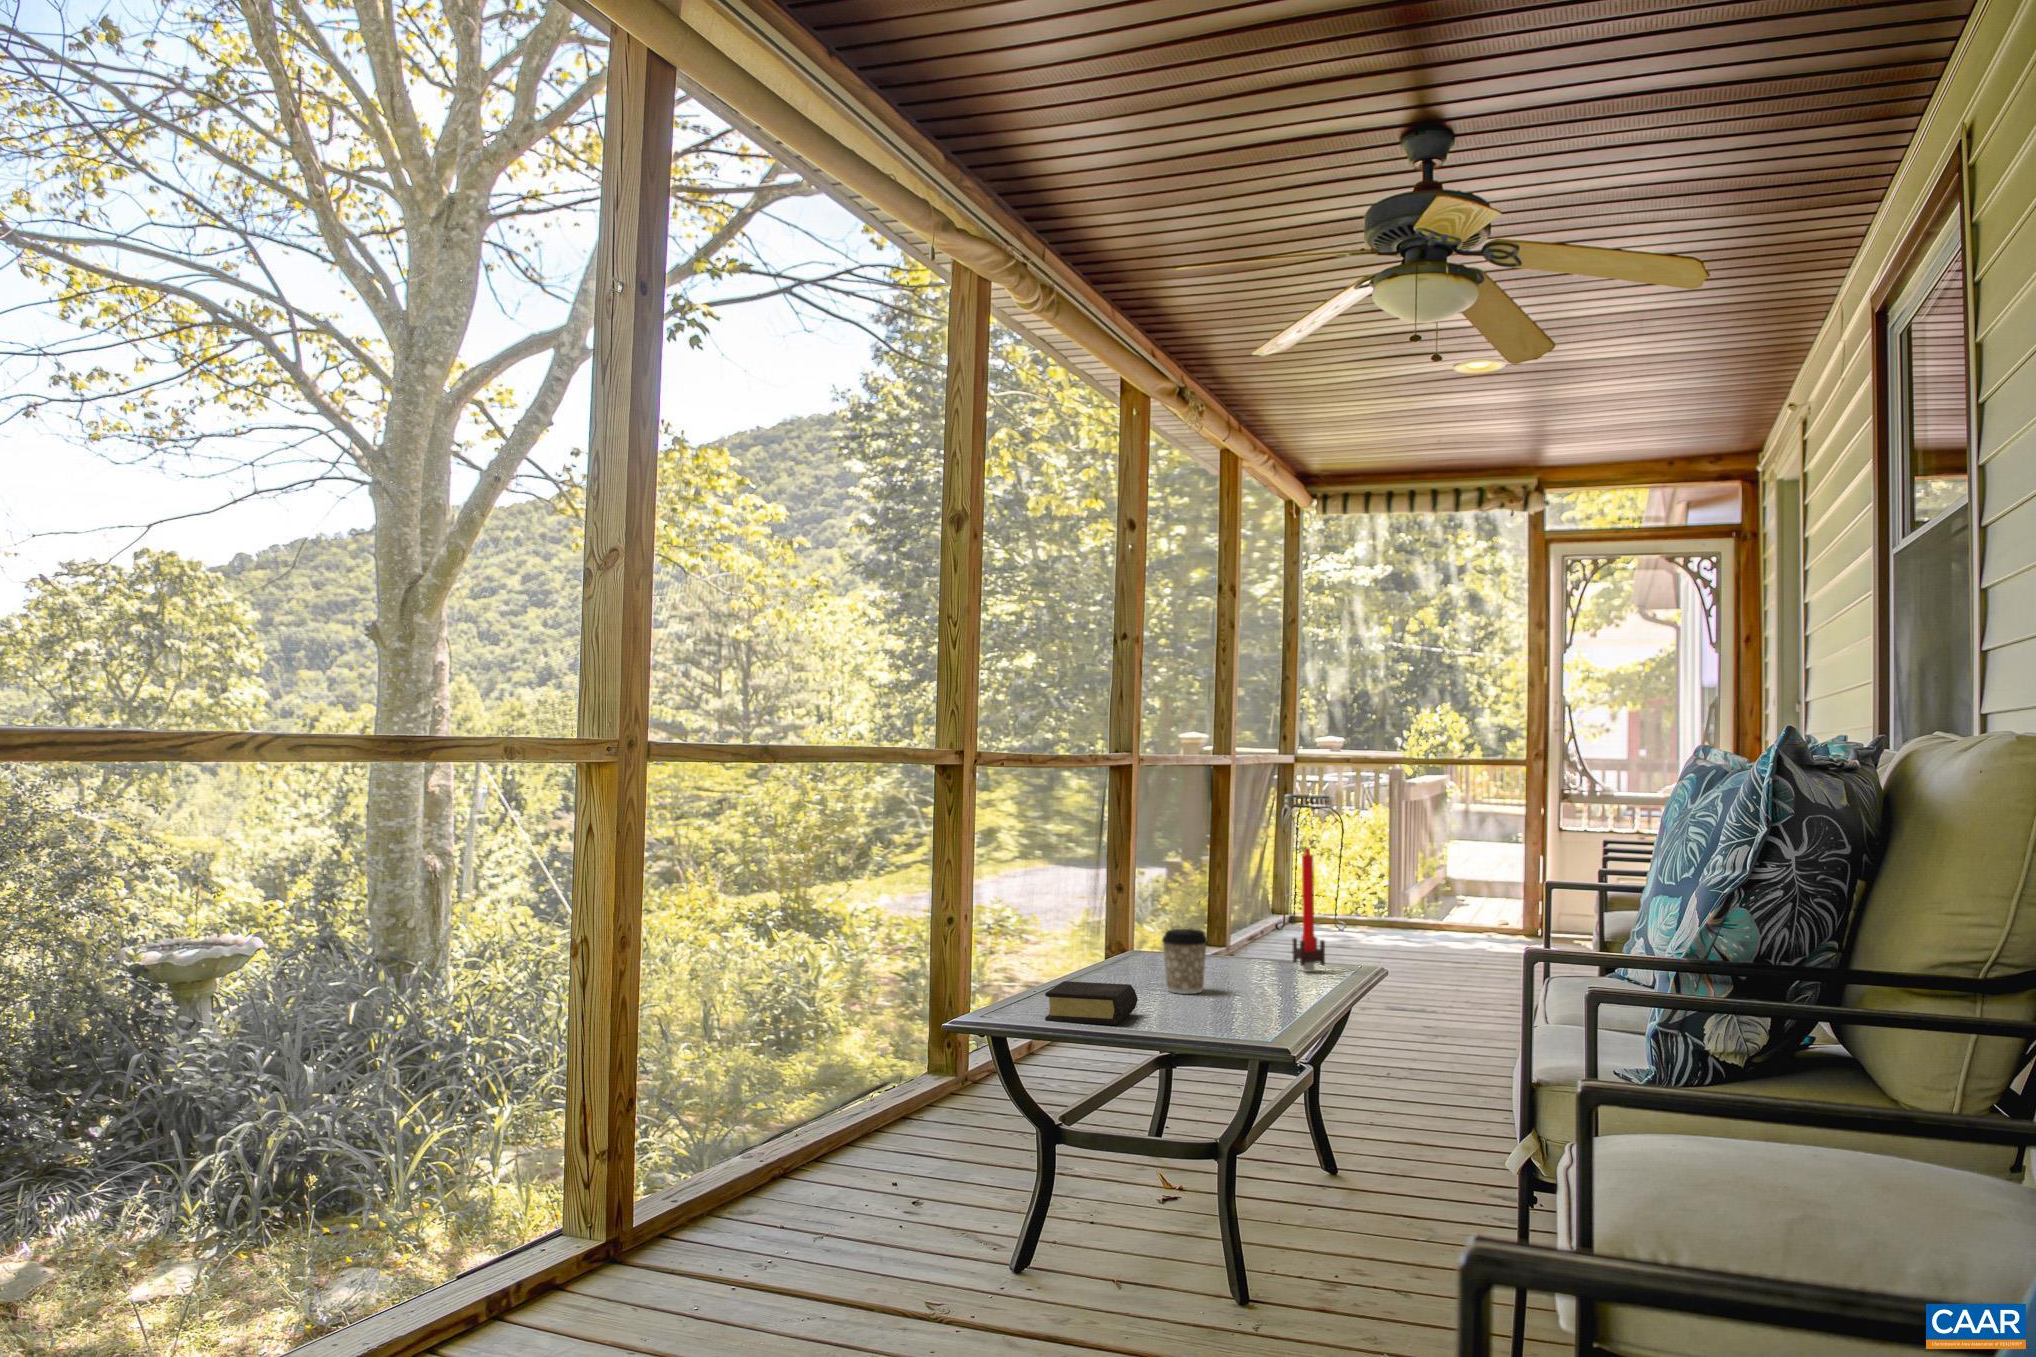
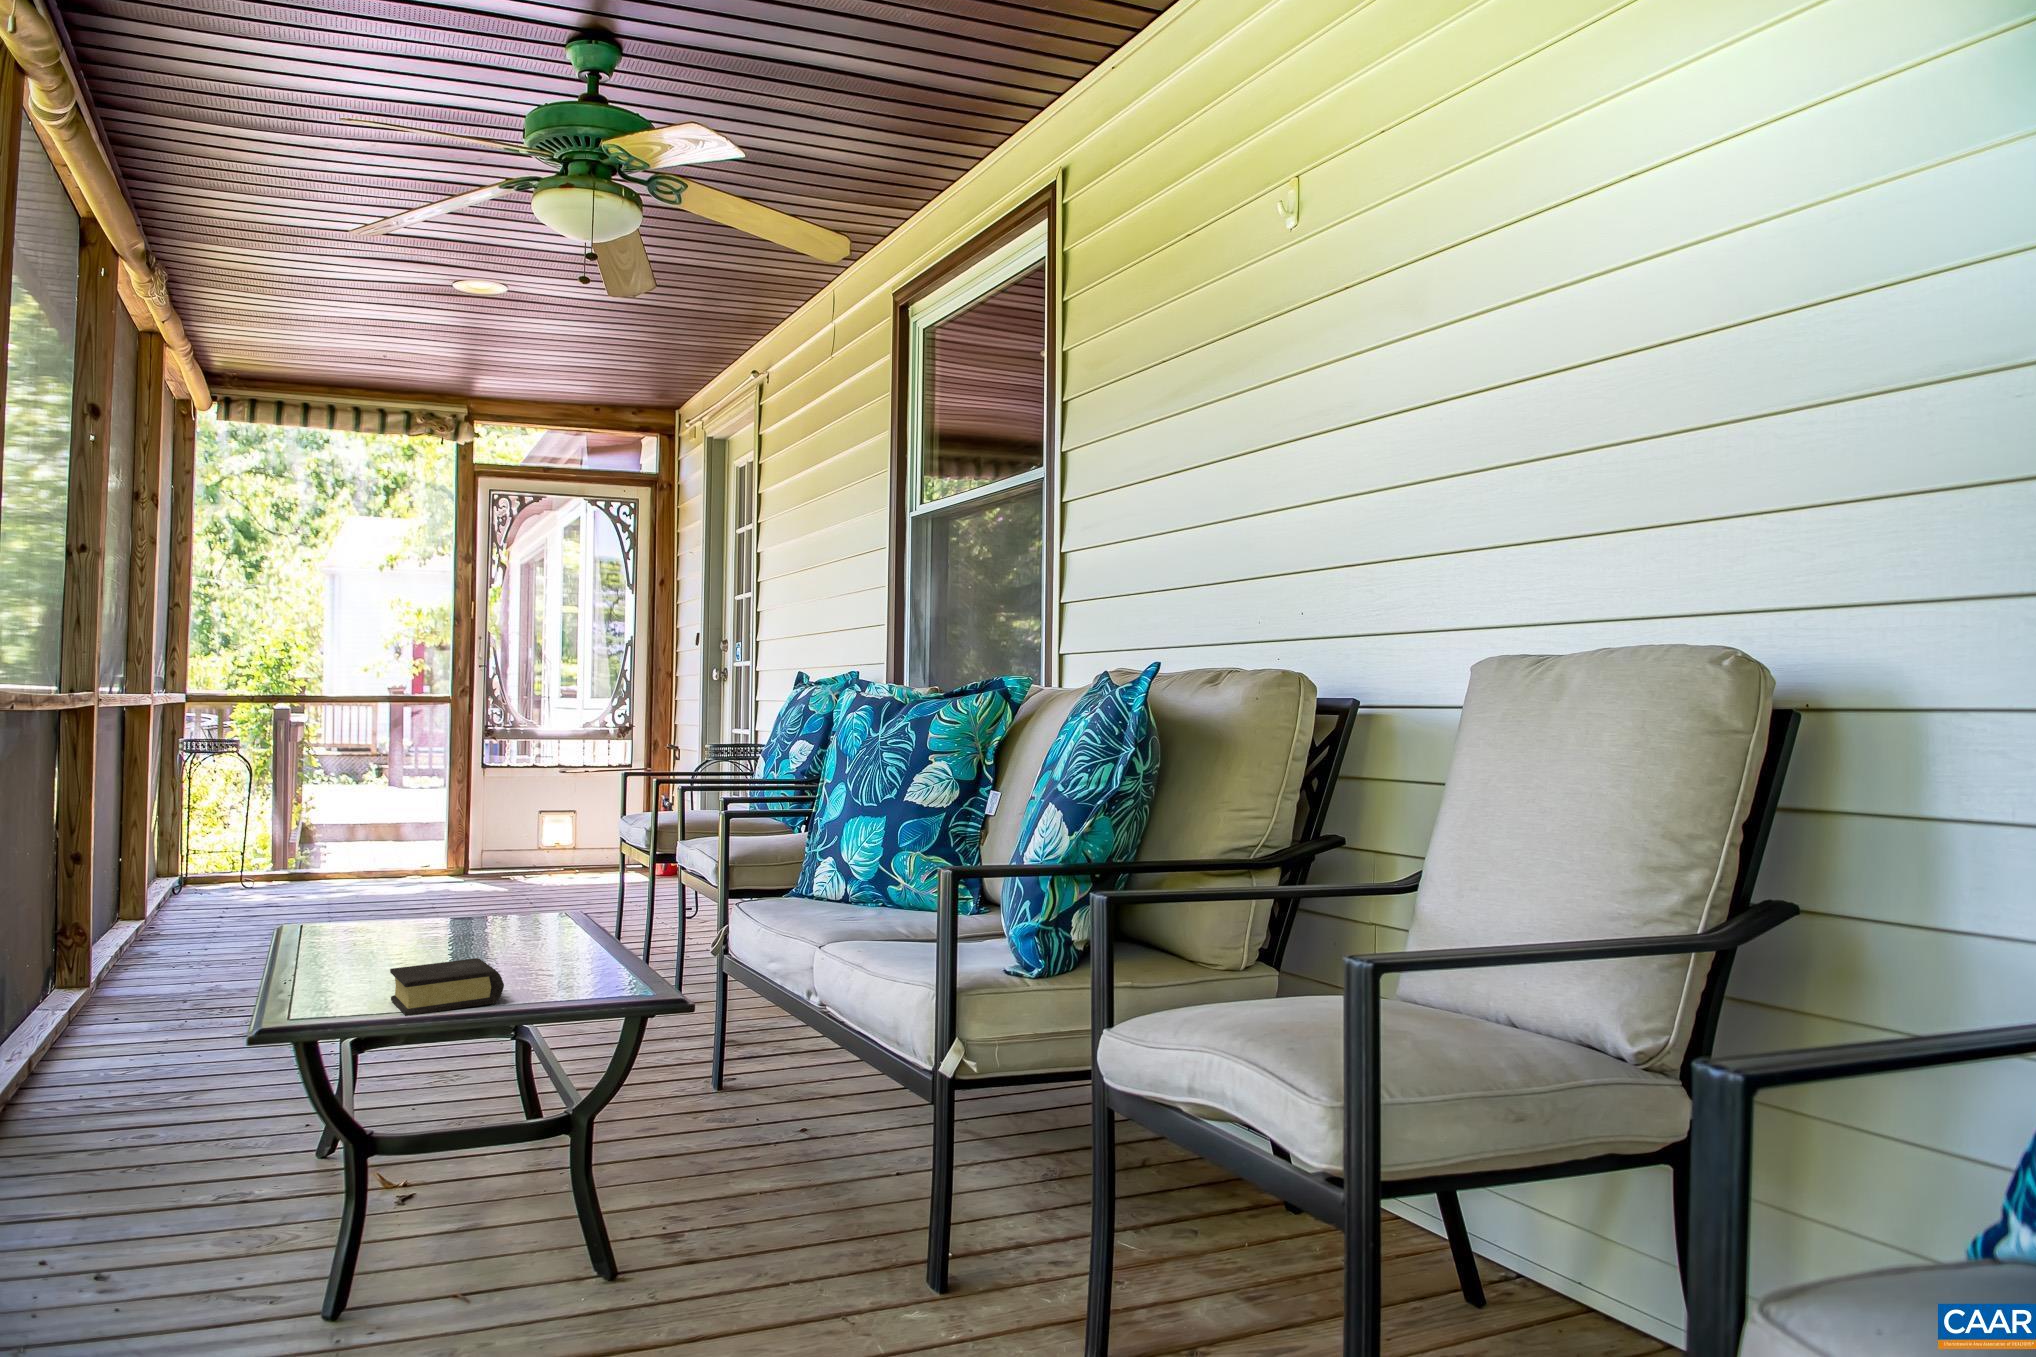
candle: present [1293,848,1325,972] -> none [516,792,555,925]
coffee cup: present [1162,929,1207,994] -> none [441,892,497,965]

